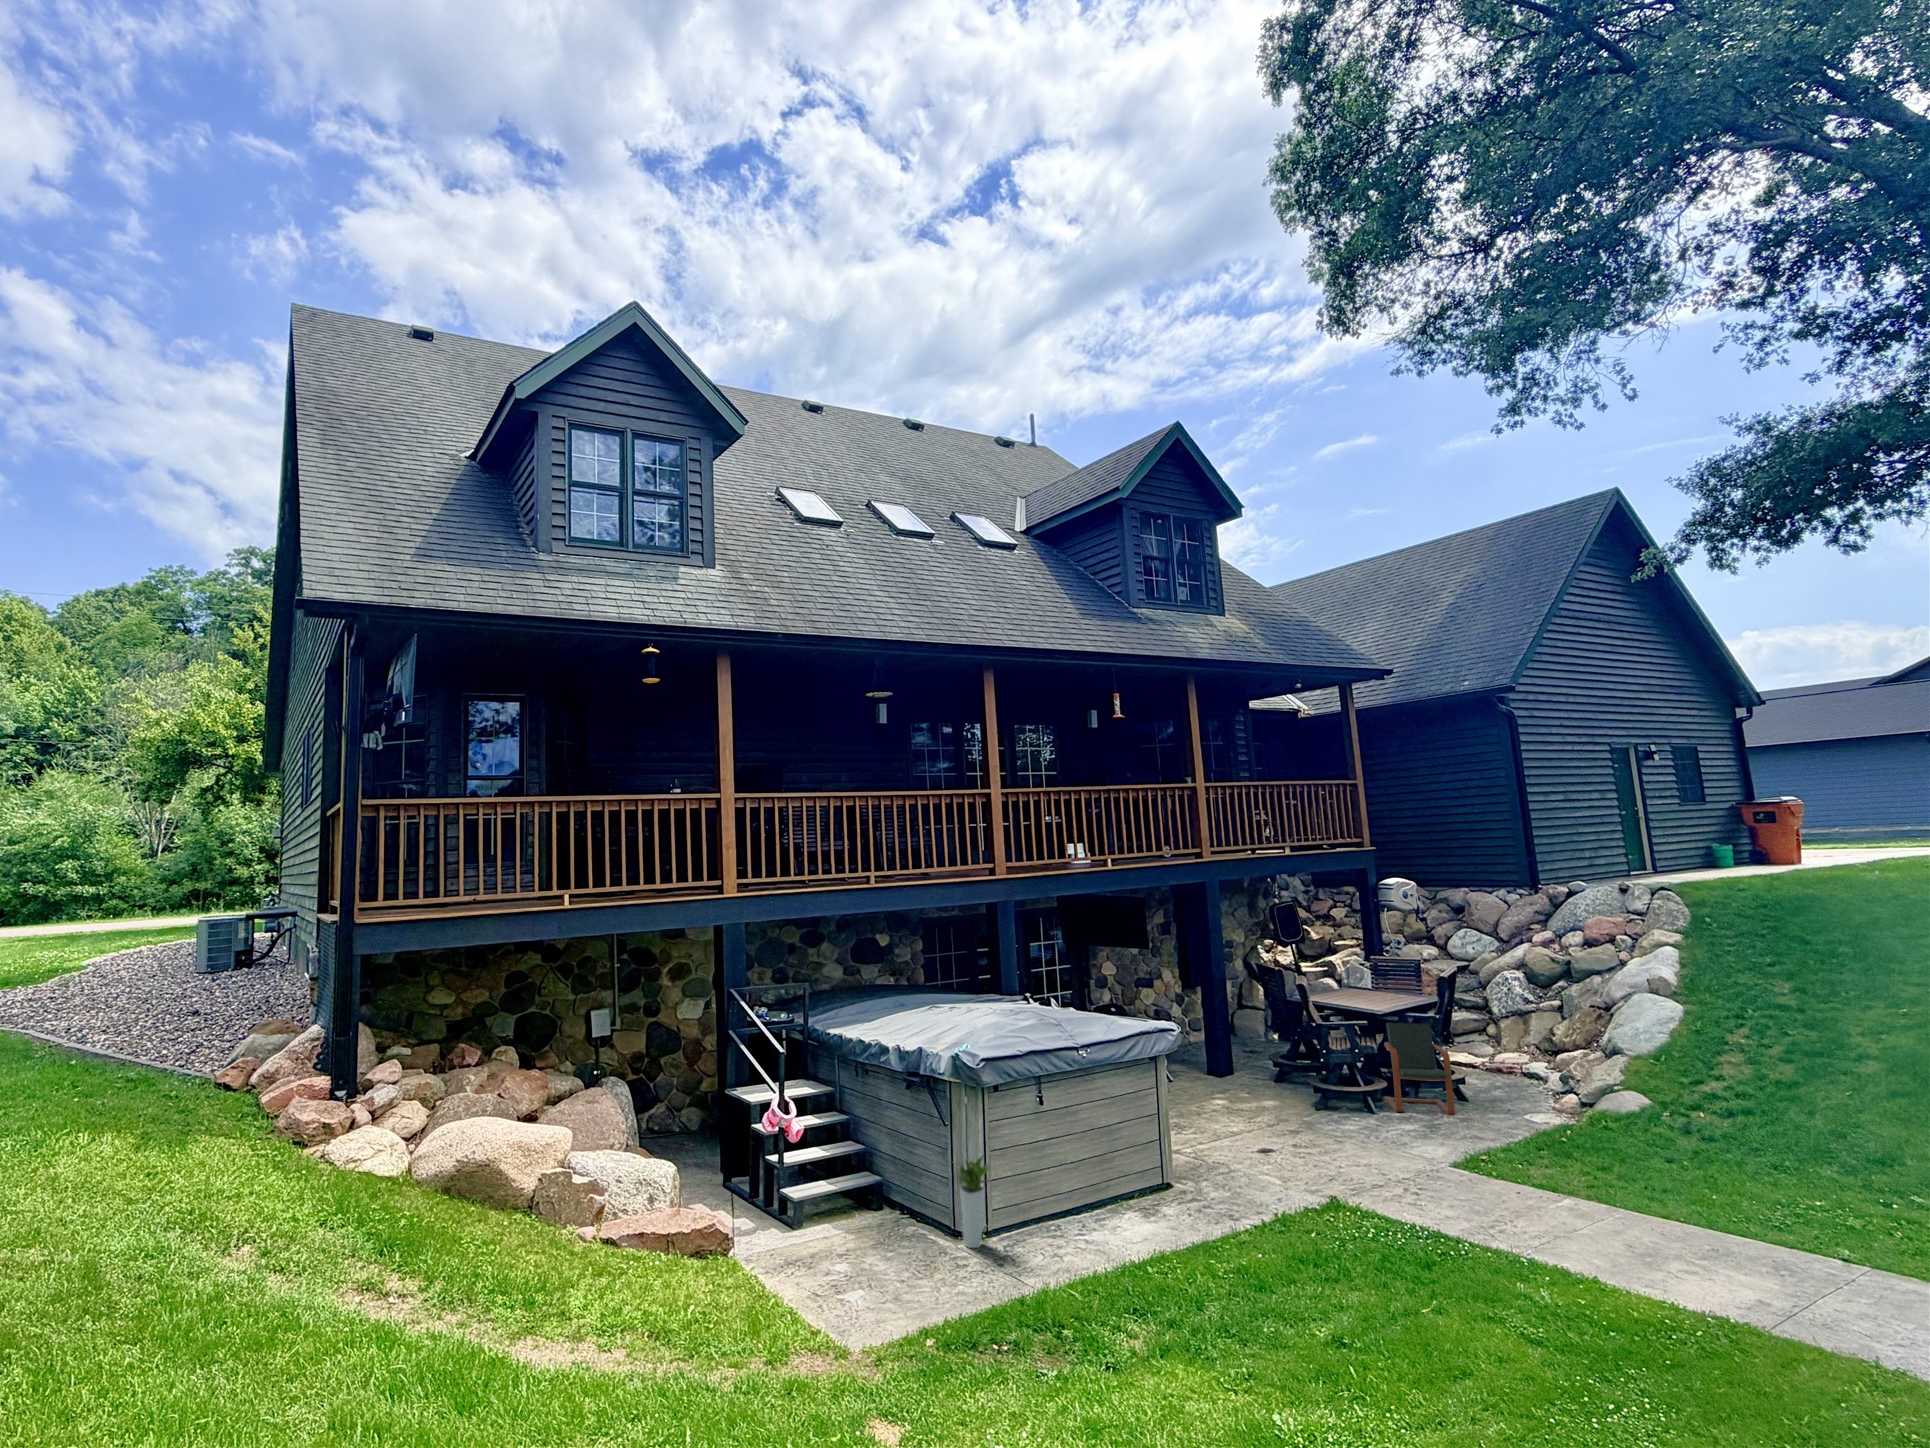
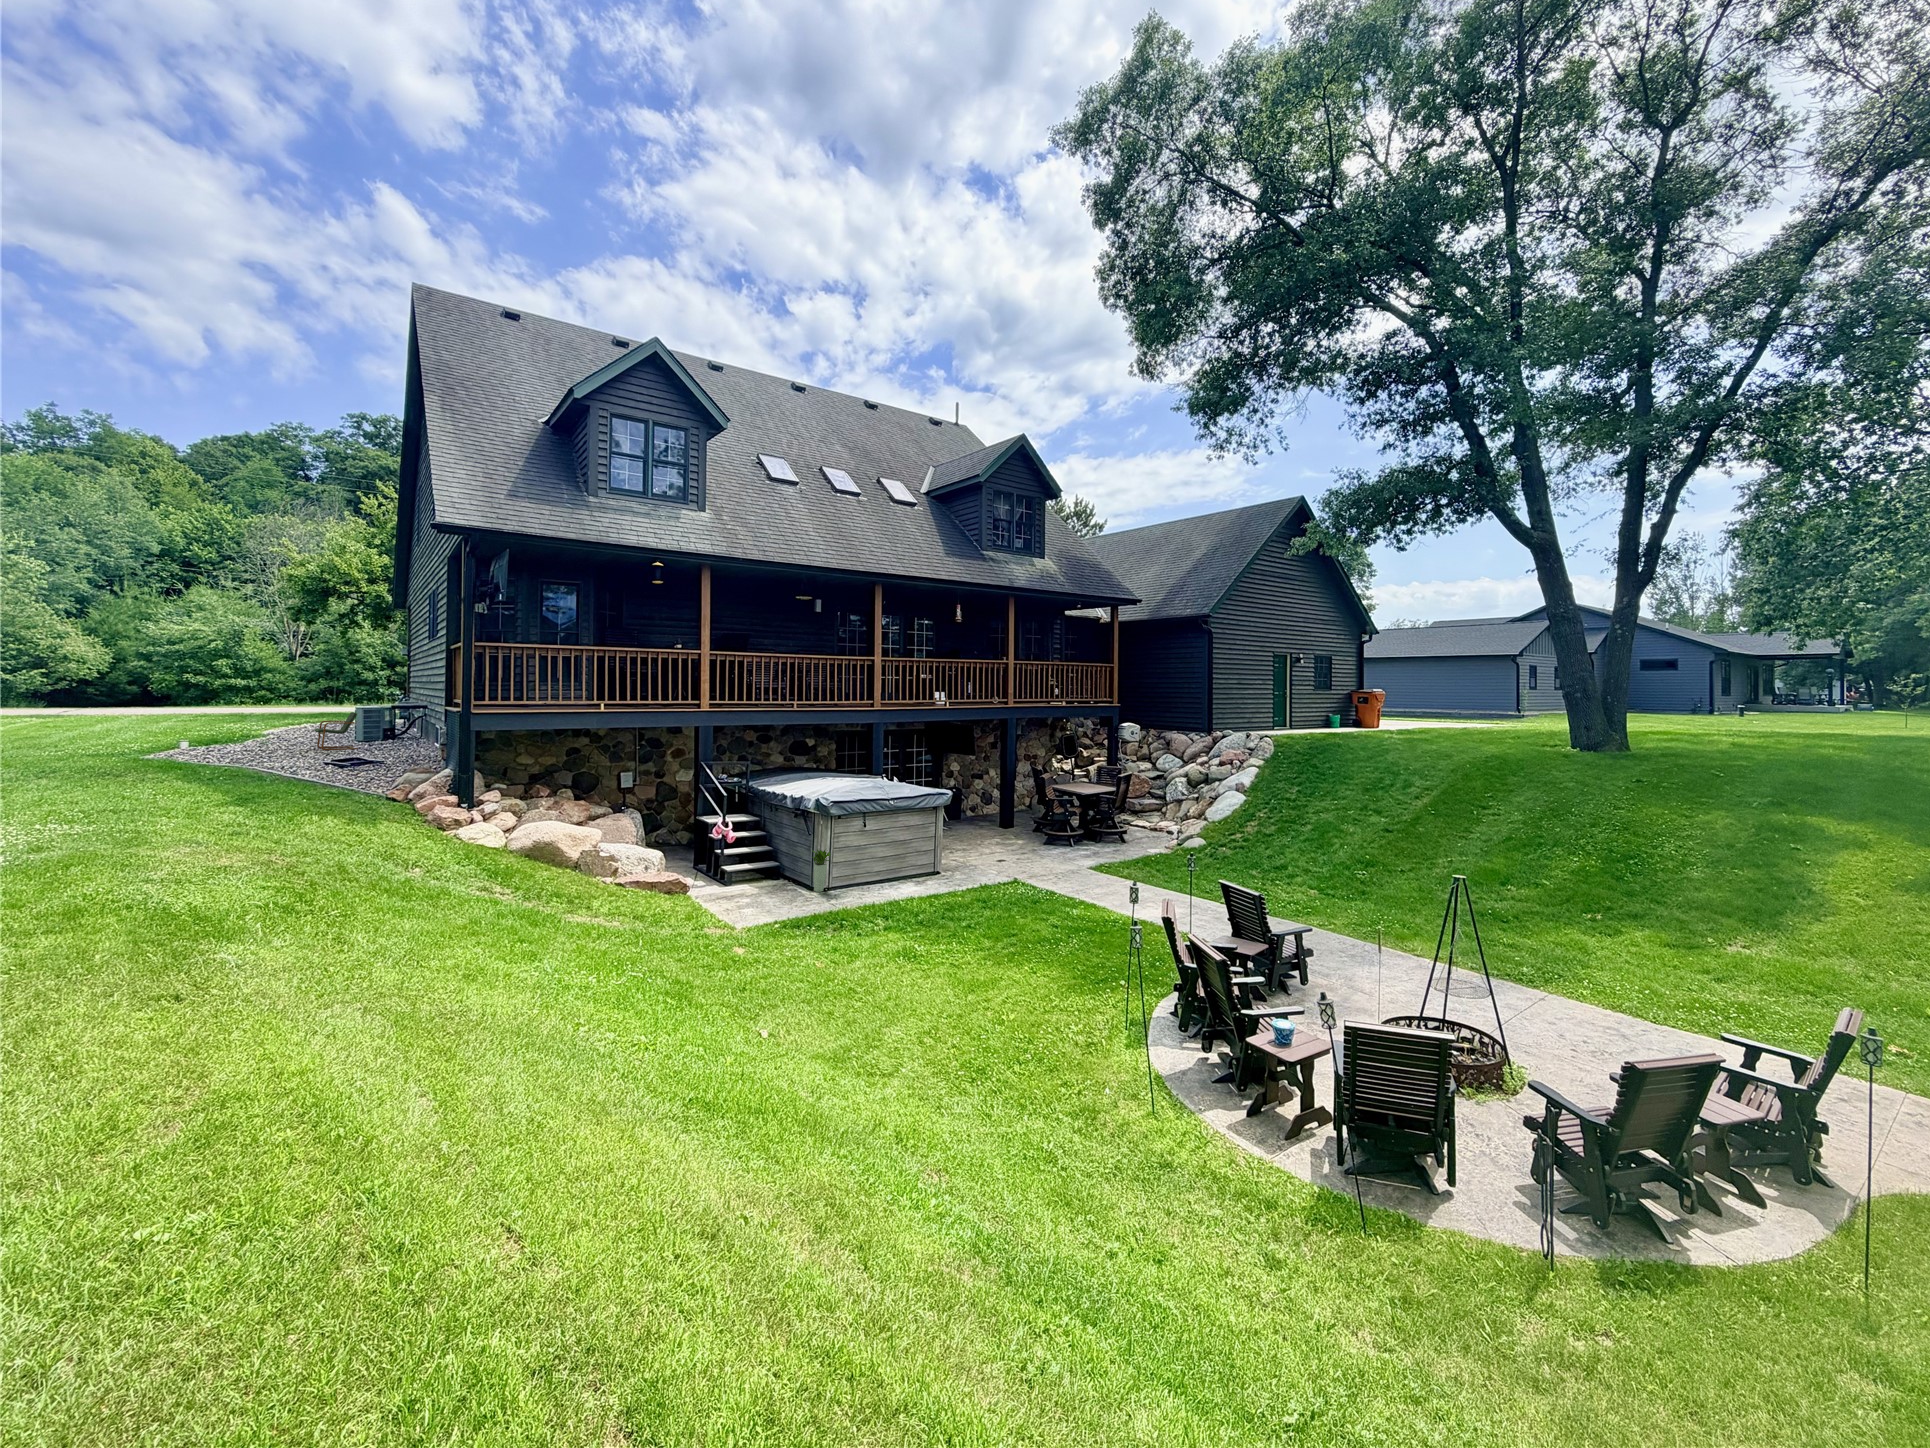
armchair: present [1384,1023,1455,1115] -> present [314,712,358,750]

